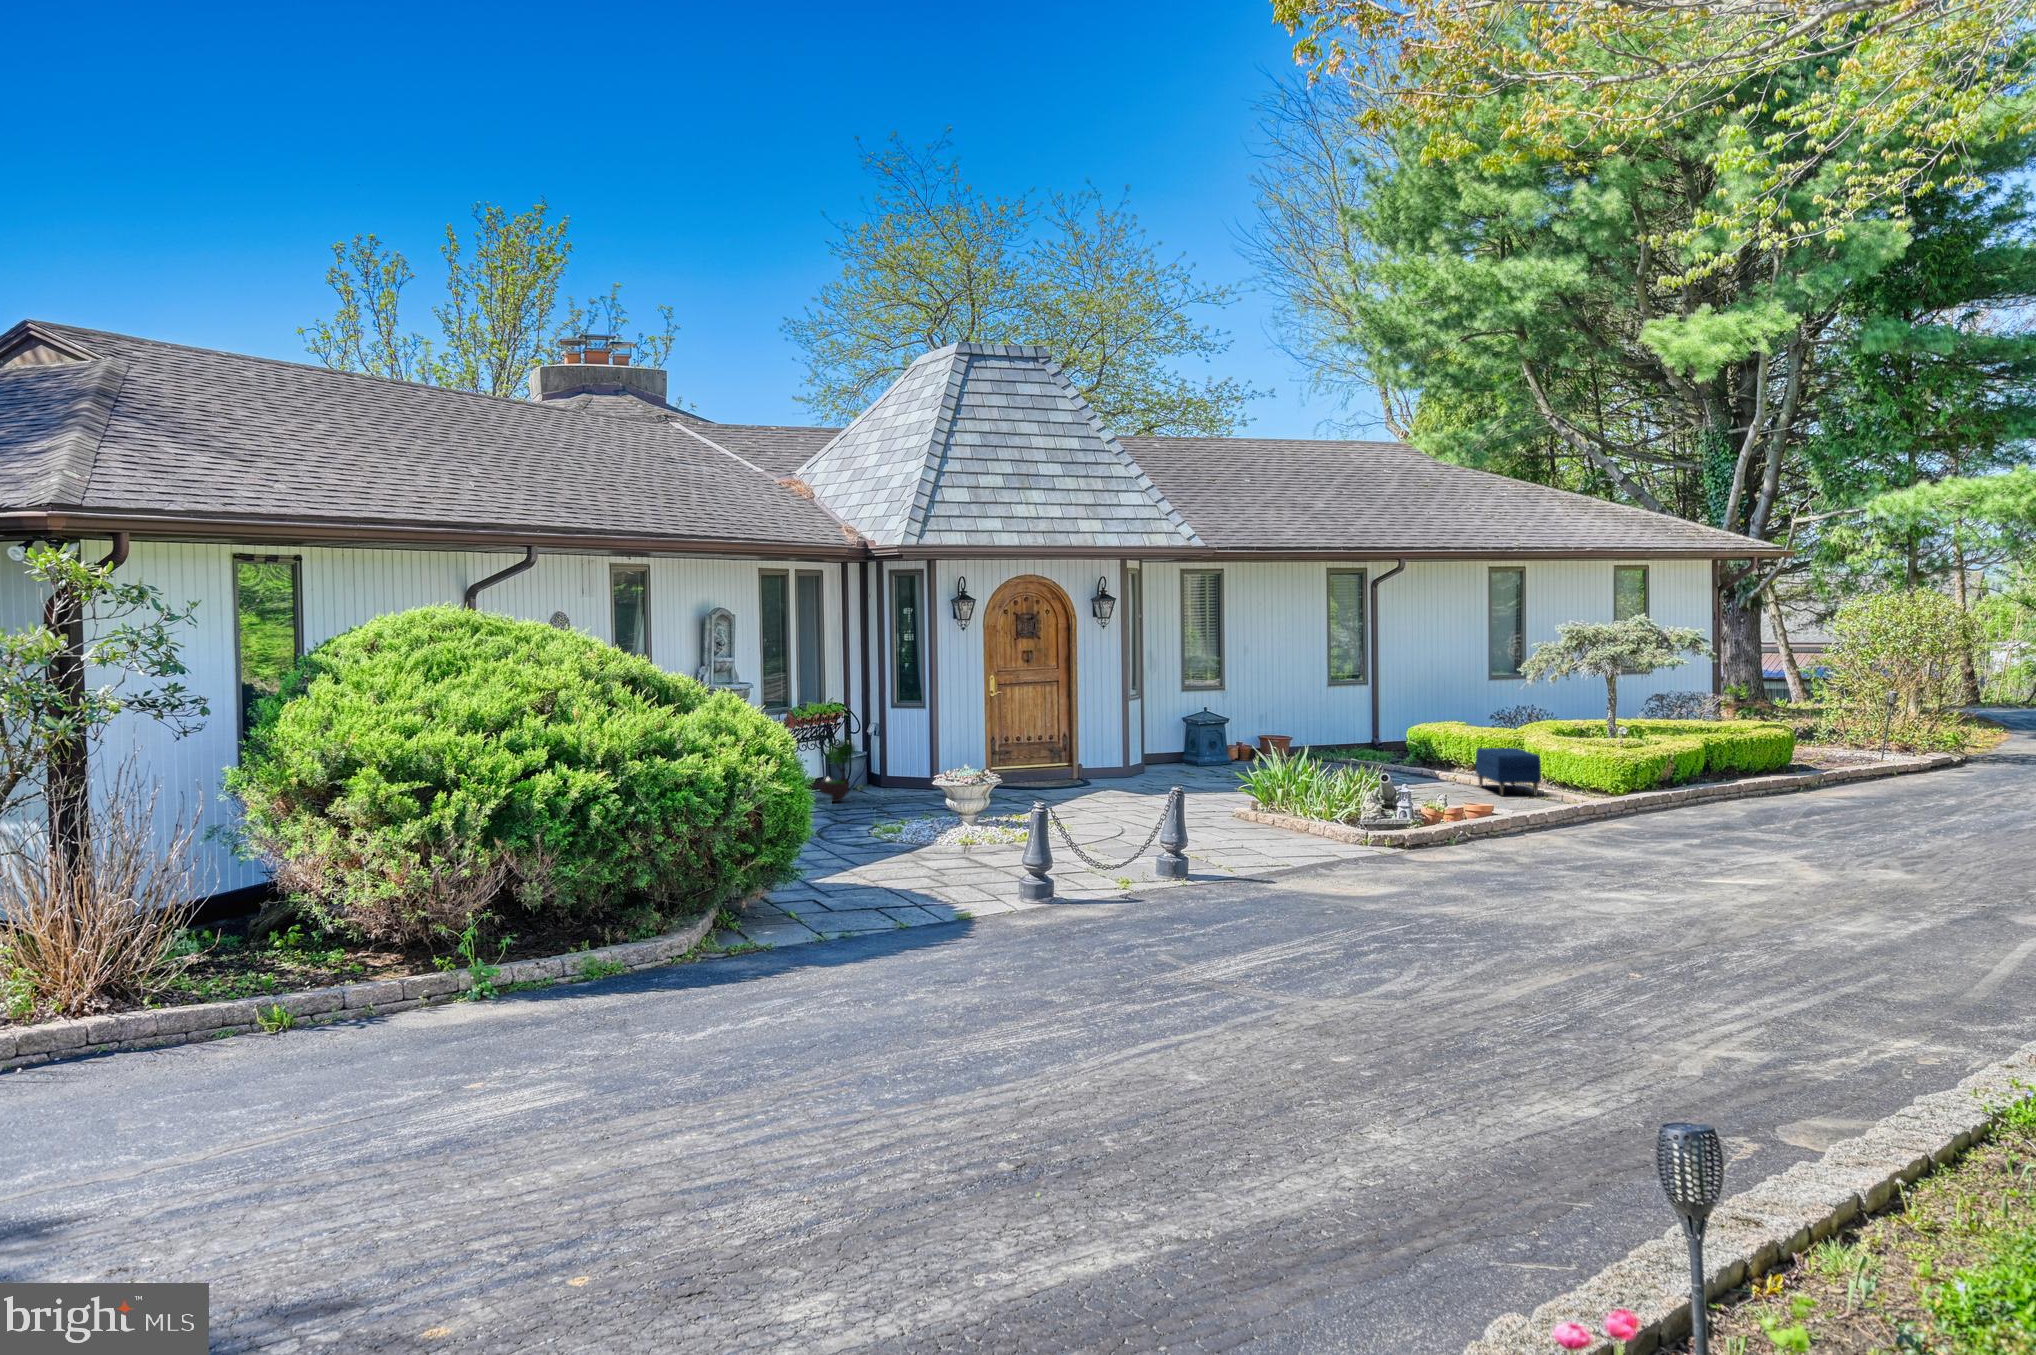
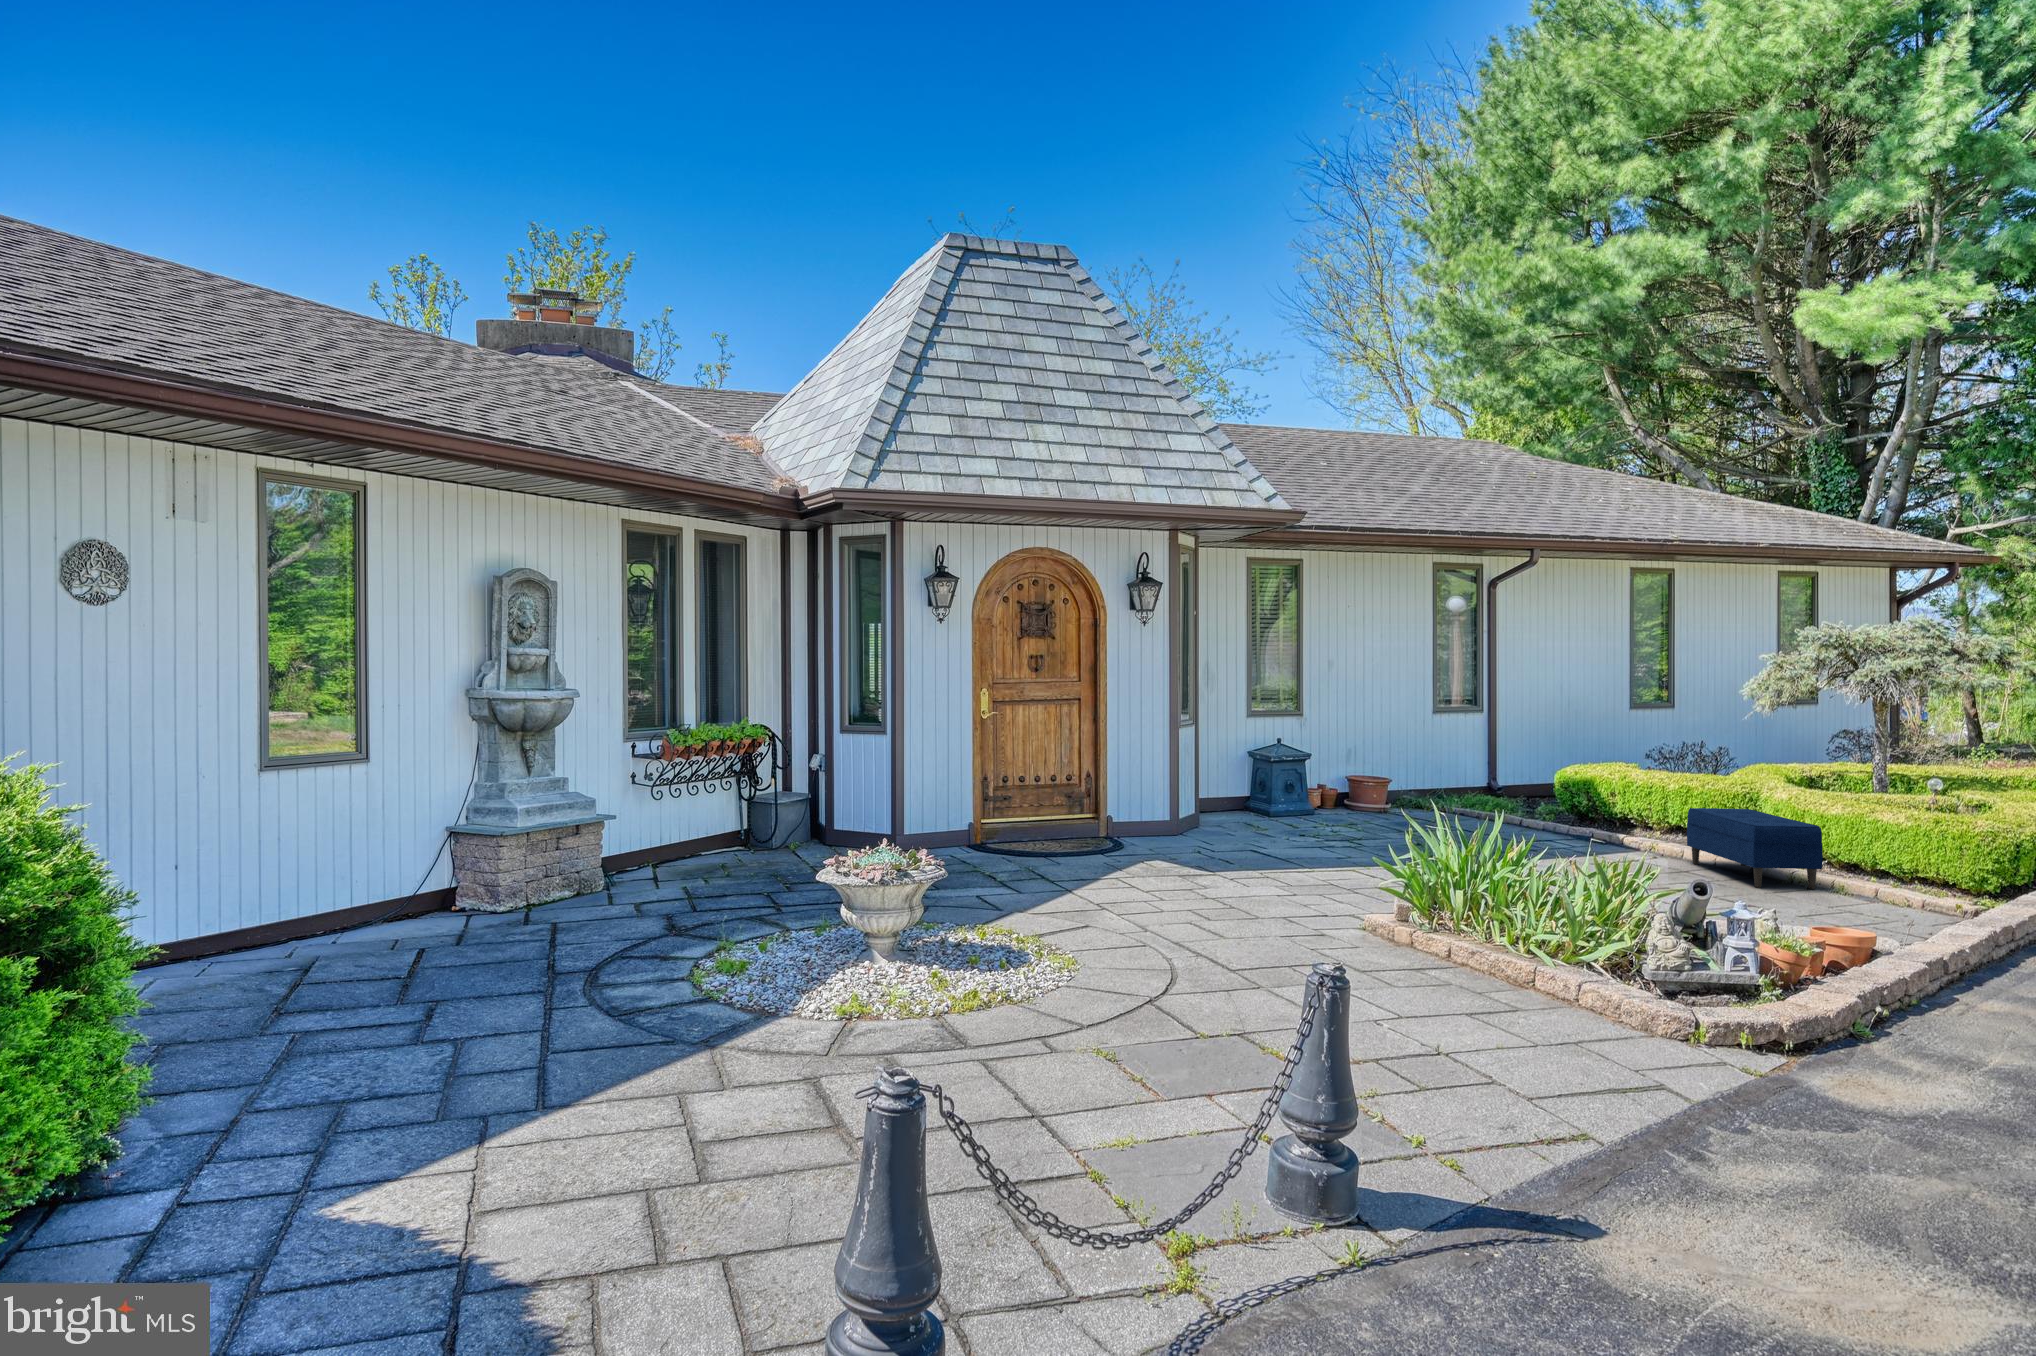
potted tree: present [819,740,858,802] -> none [722,774,781,875]

